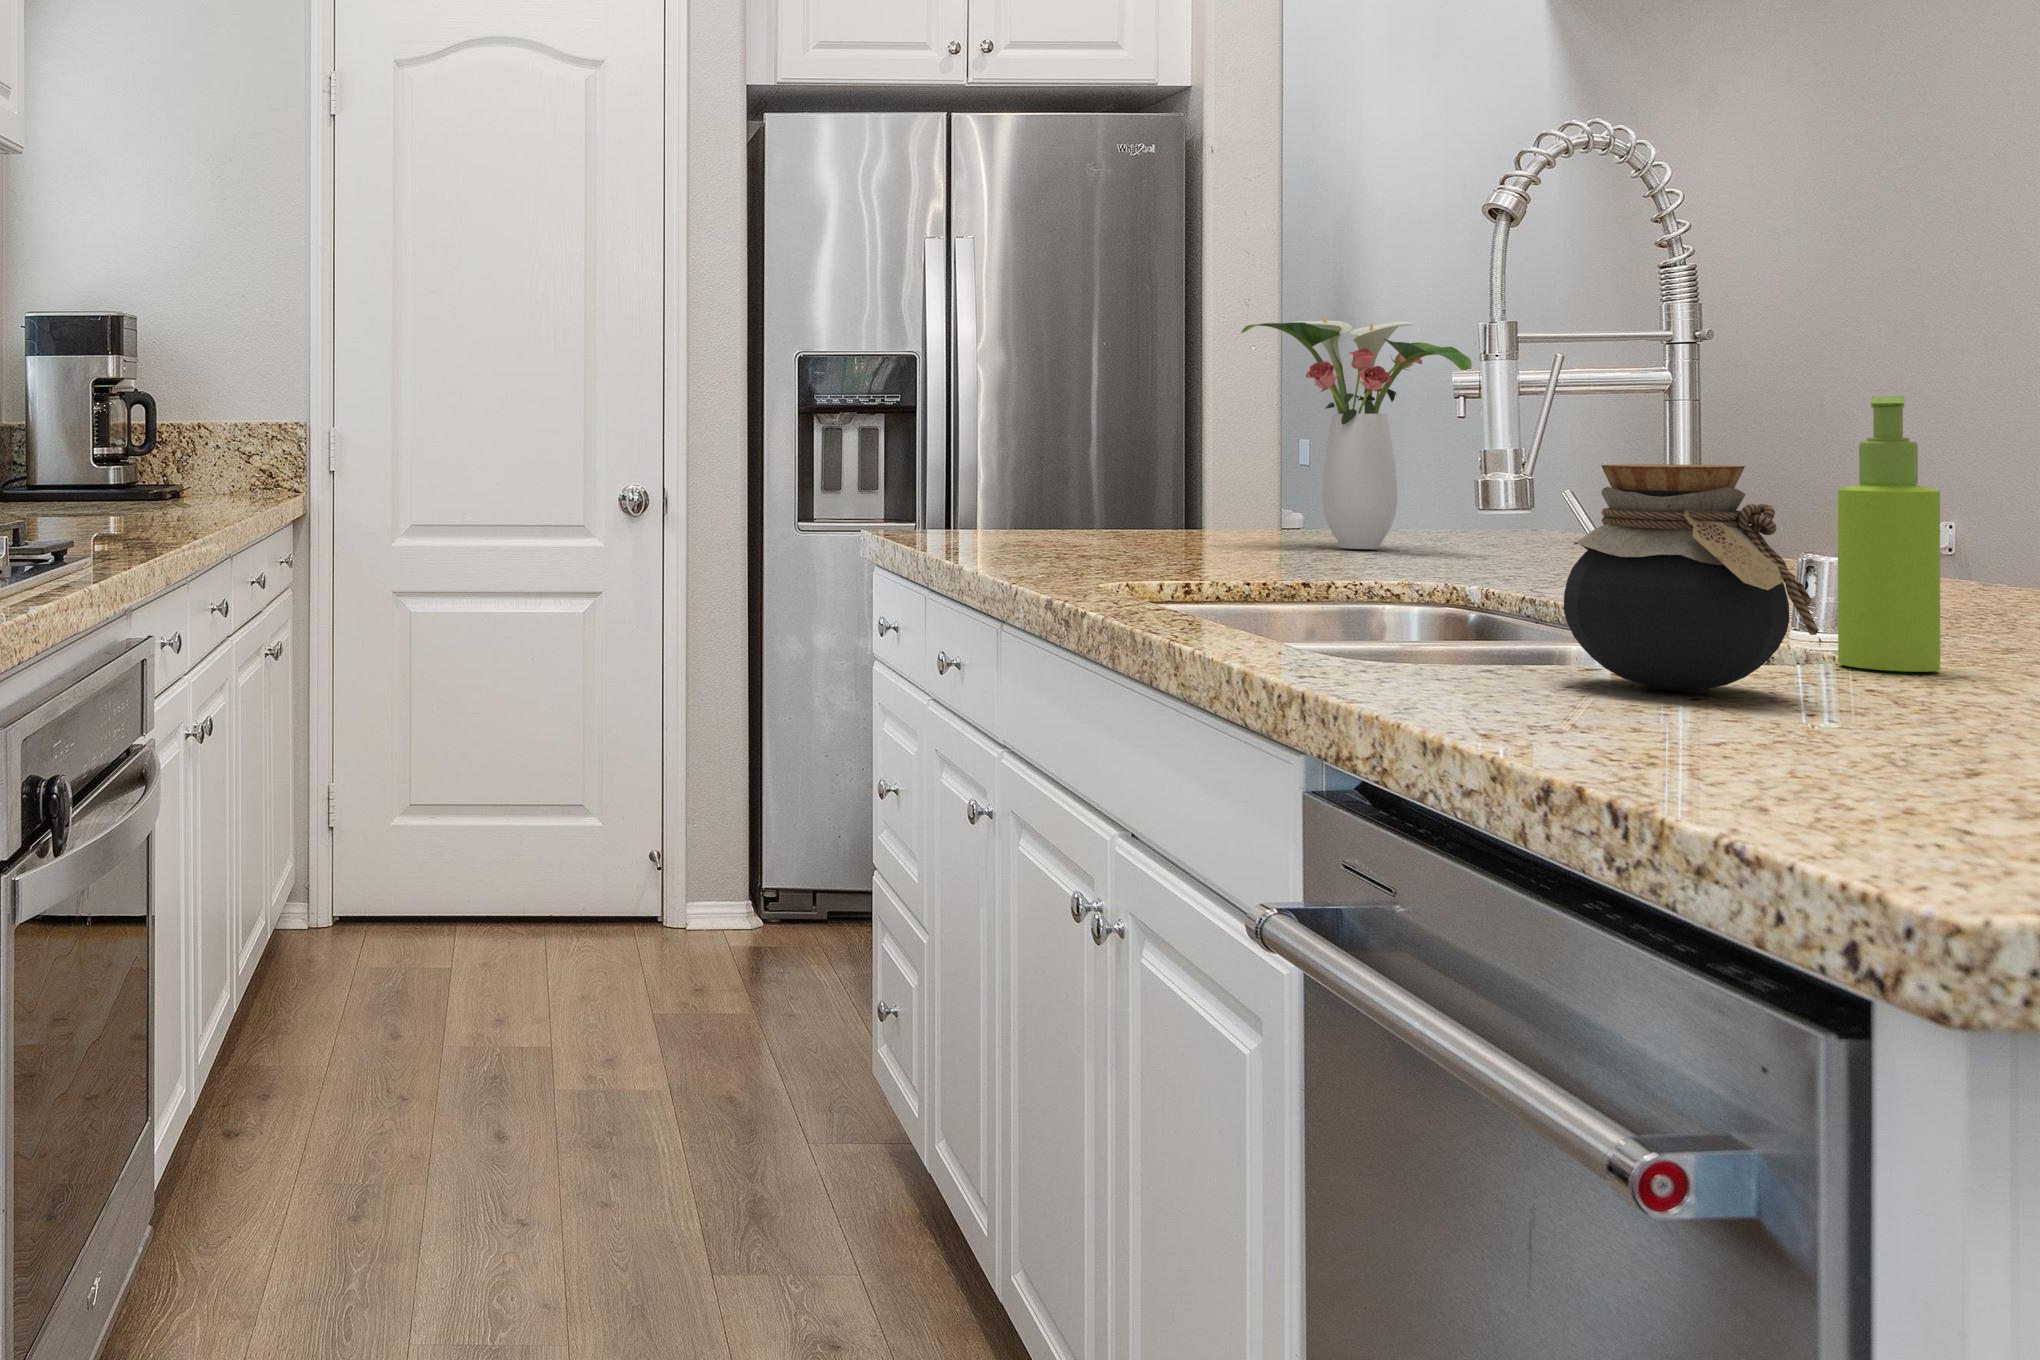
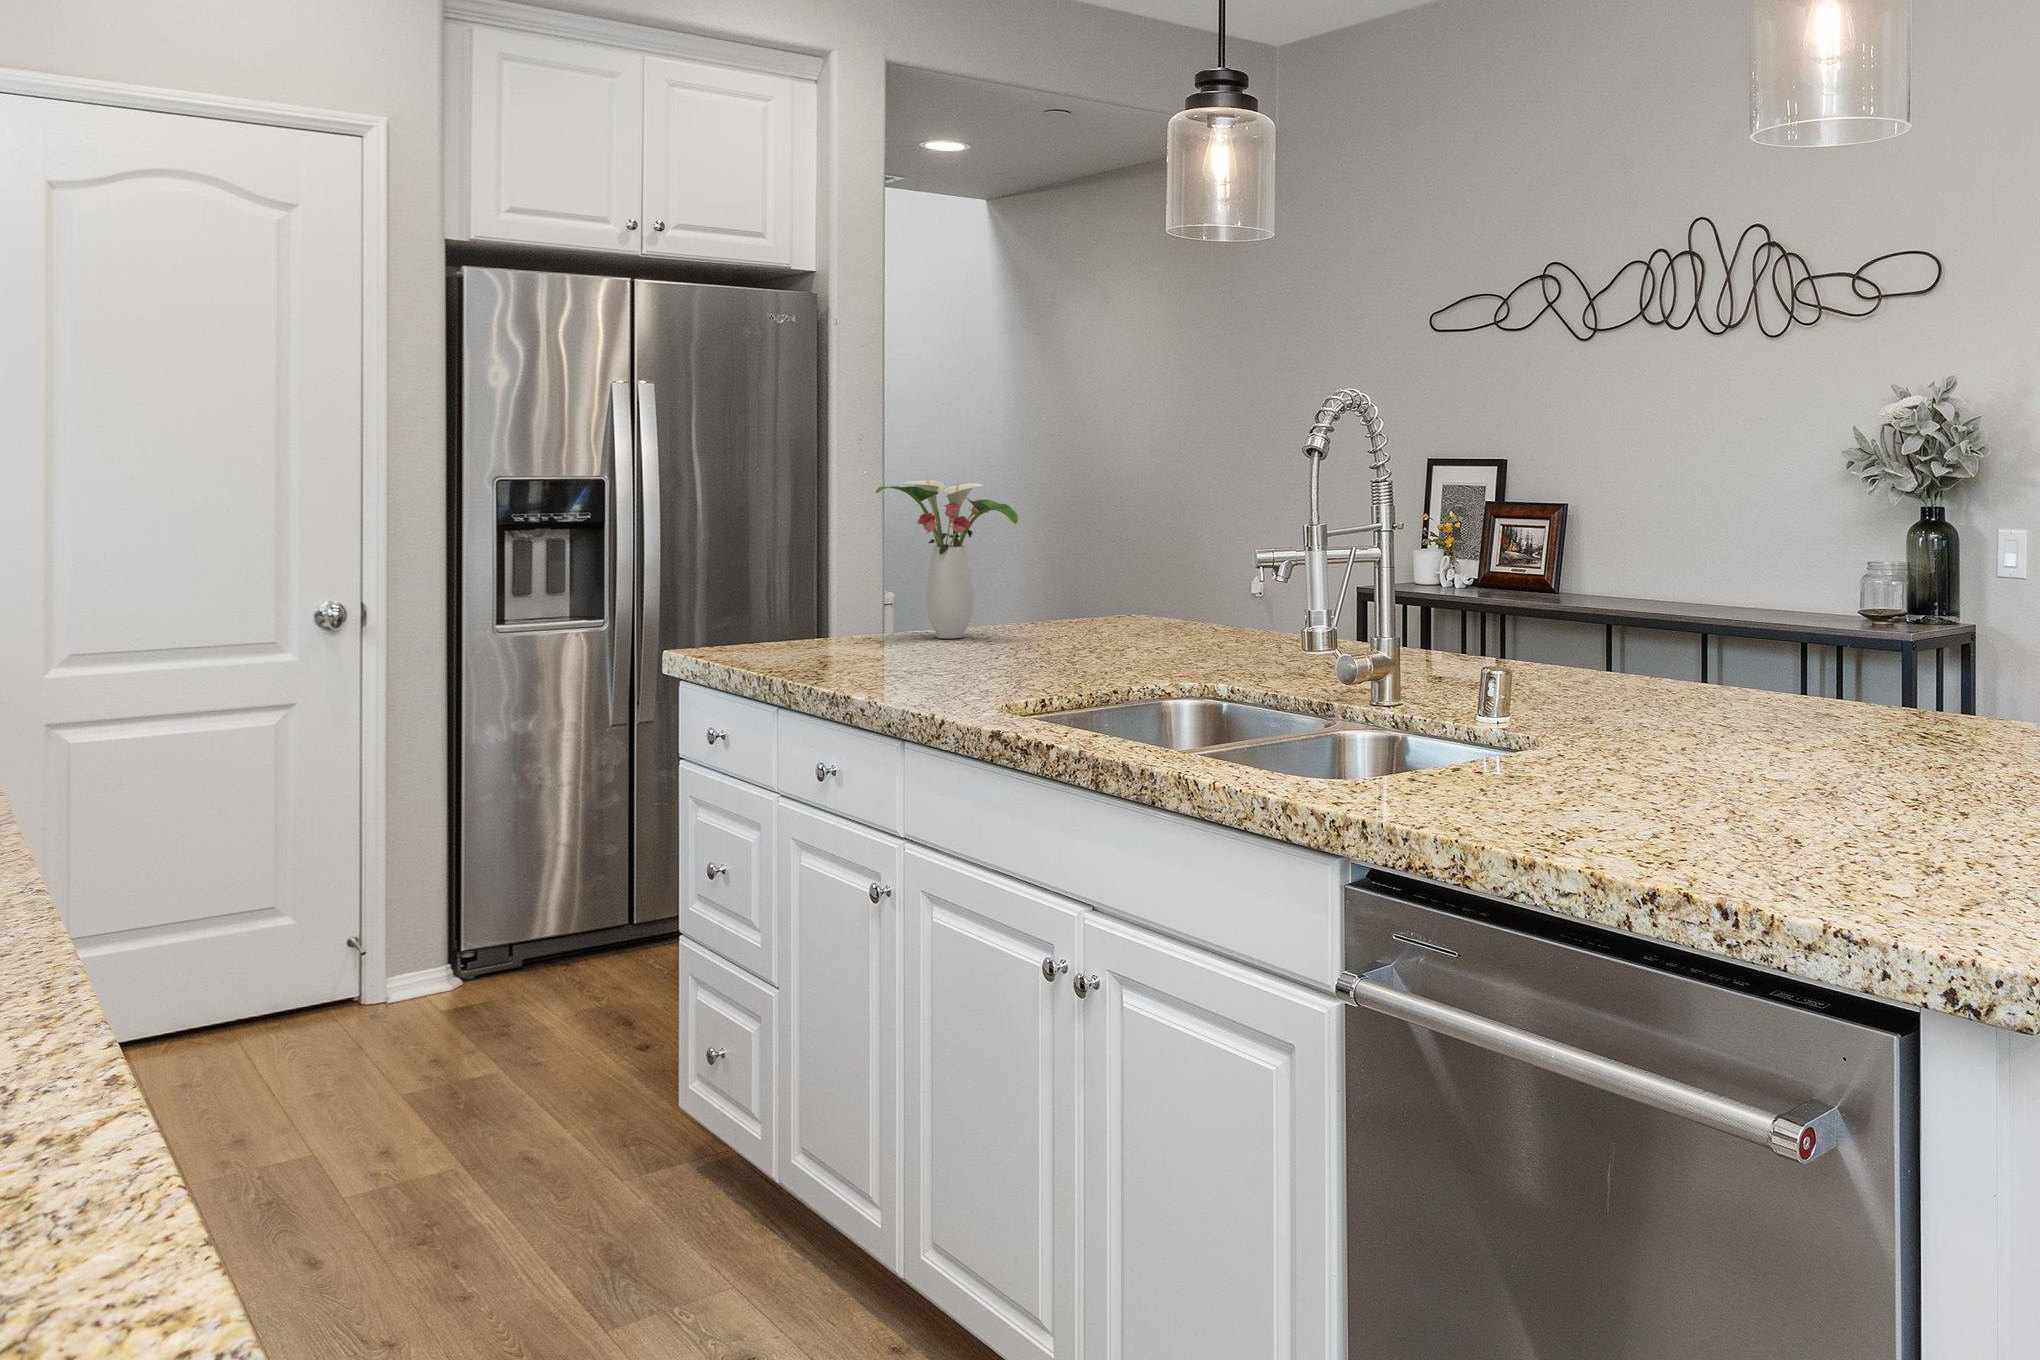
soap dispenser: present [1838,396,1940,672] -> none [1188,582,1227,717]
jar: present [1564,464,1818,691] -> none [1071,627,1173,741]

